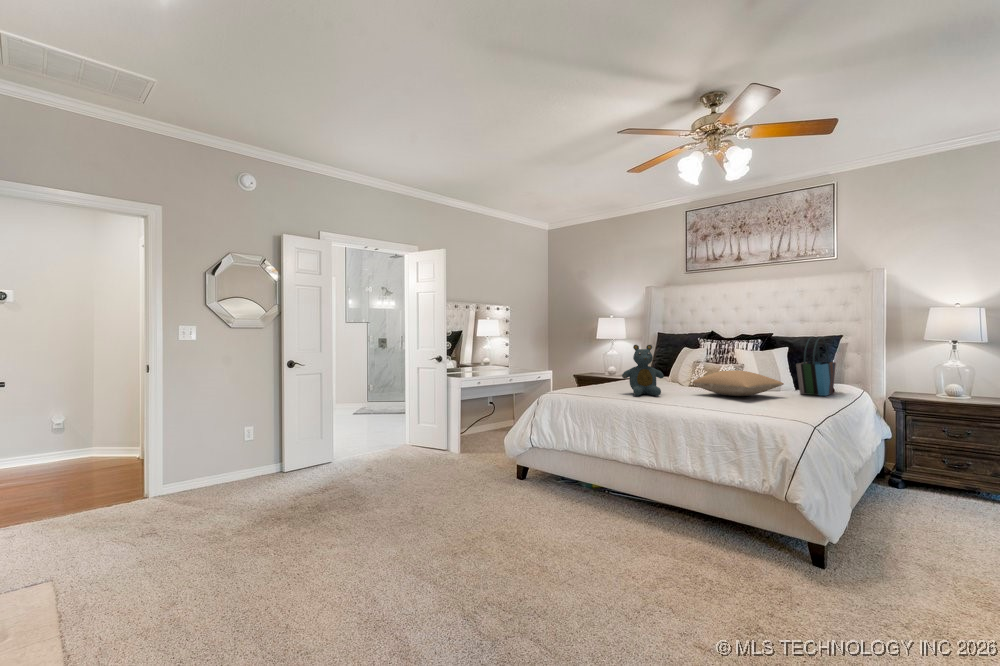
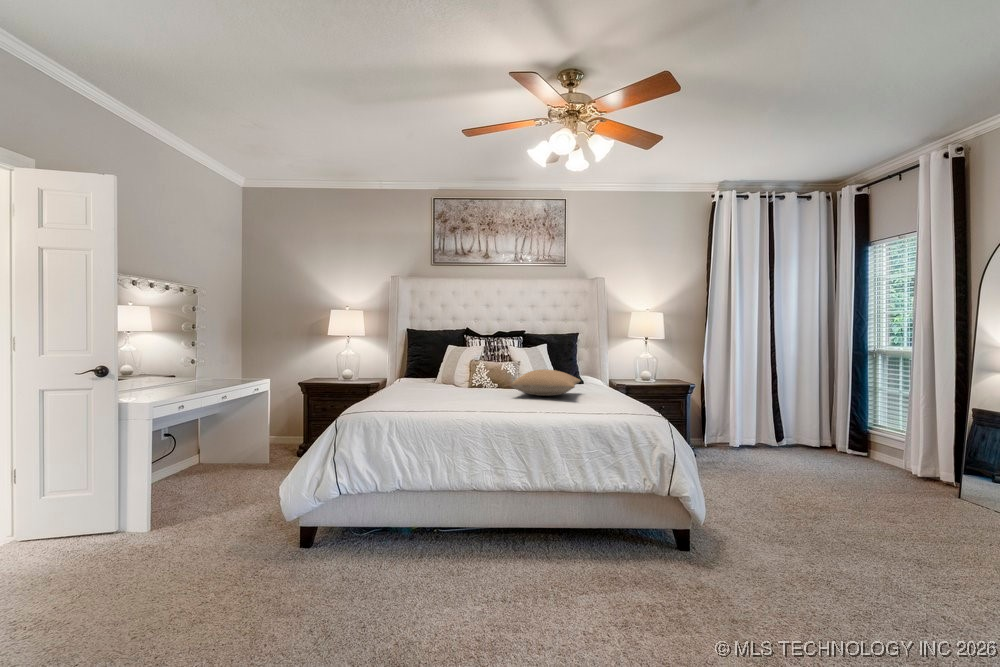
tote bag: present [796,337,836,396] -> none [577,335,604,389]
teddy bear: present [622,345,664,396] -> none [444,344,492,405]

